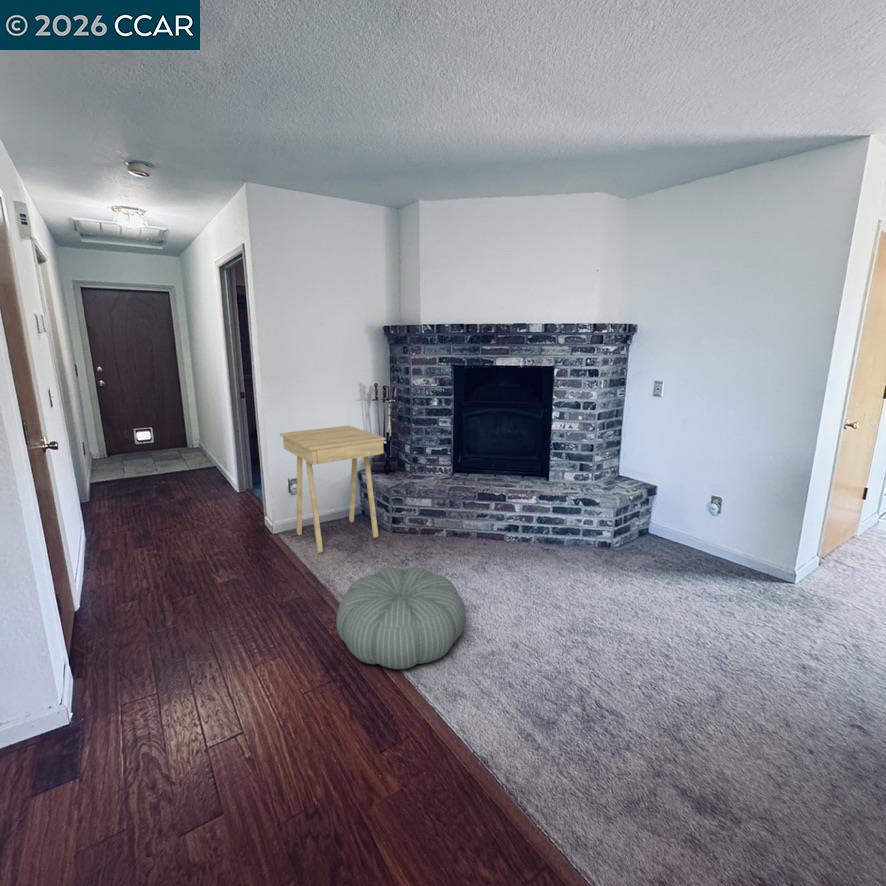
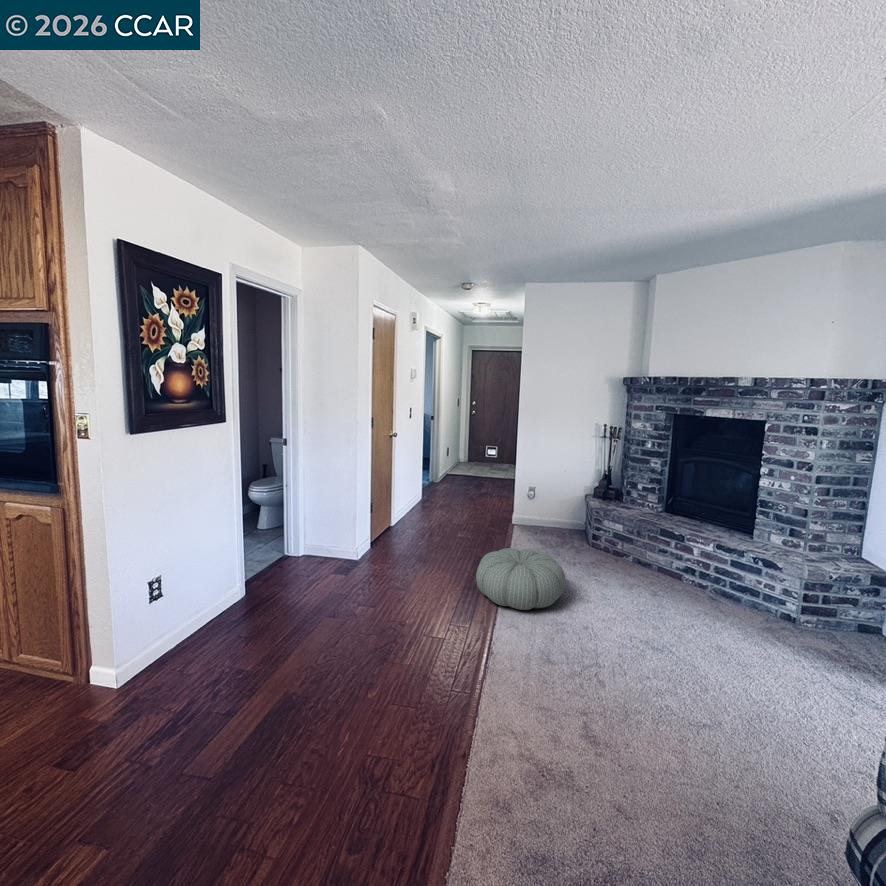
side table: present [280,426,386,553] -> none [523,453,586,545]

